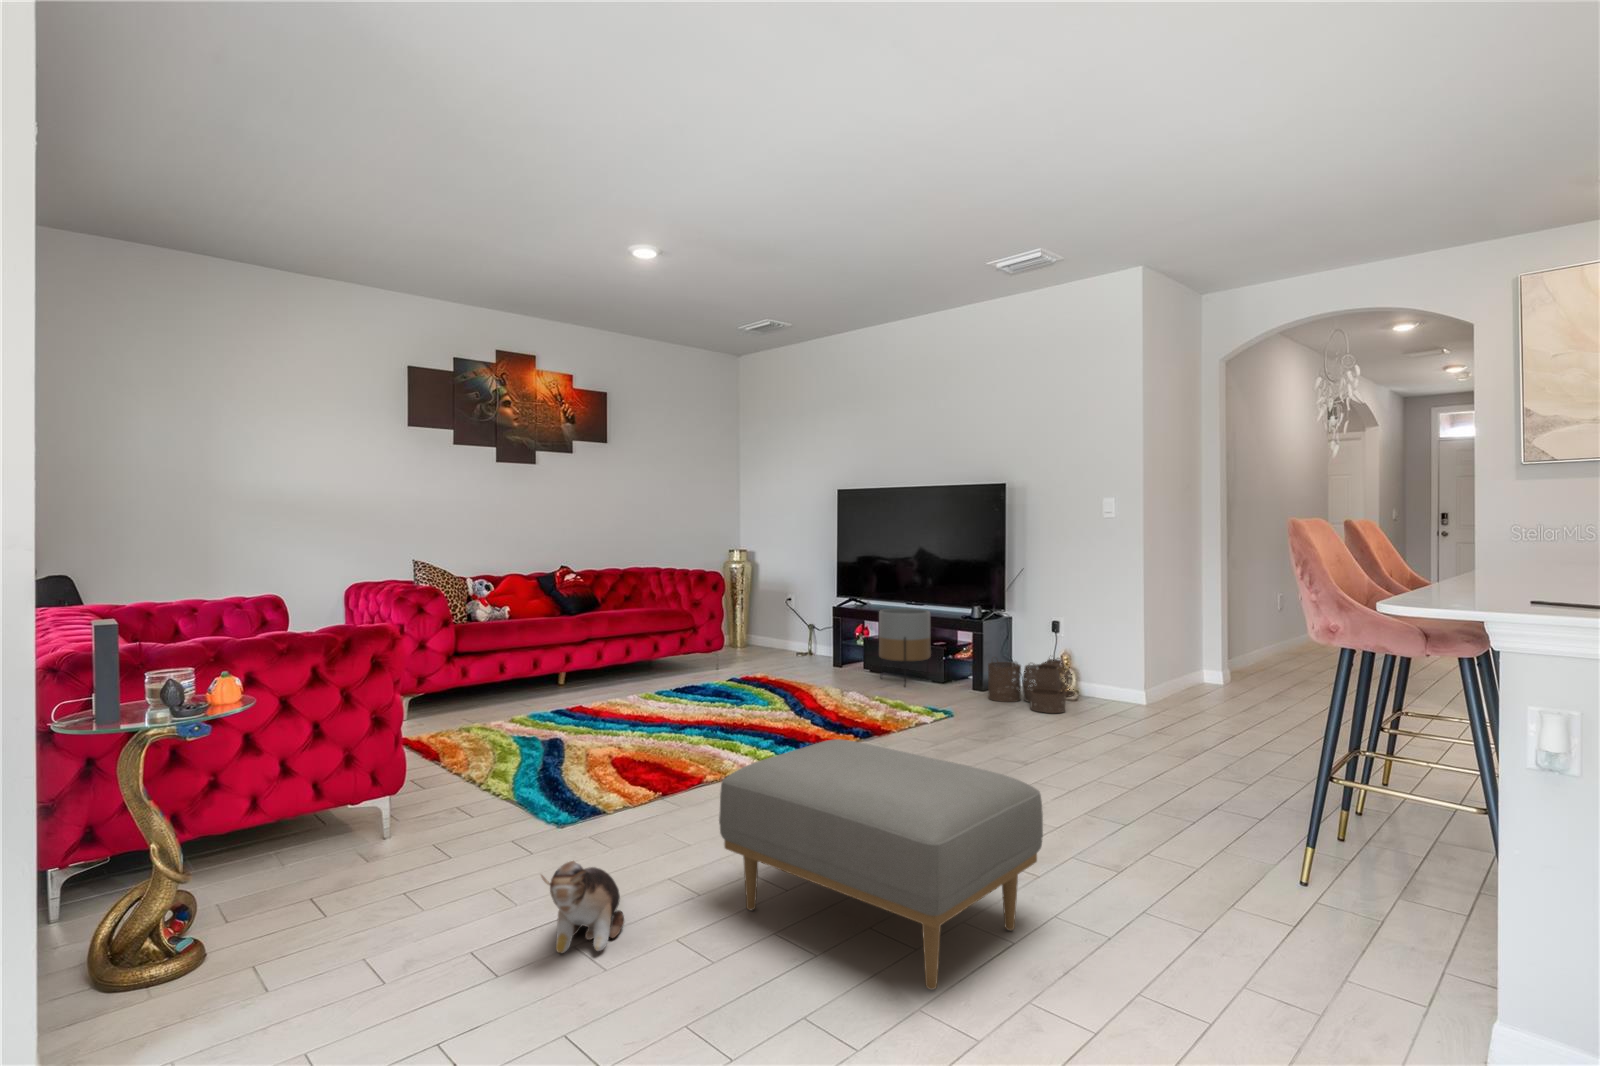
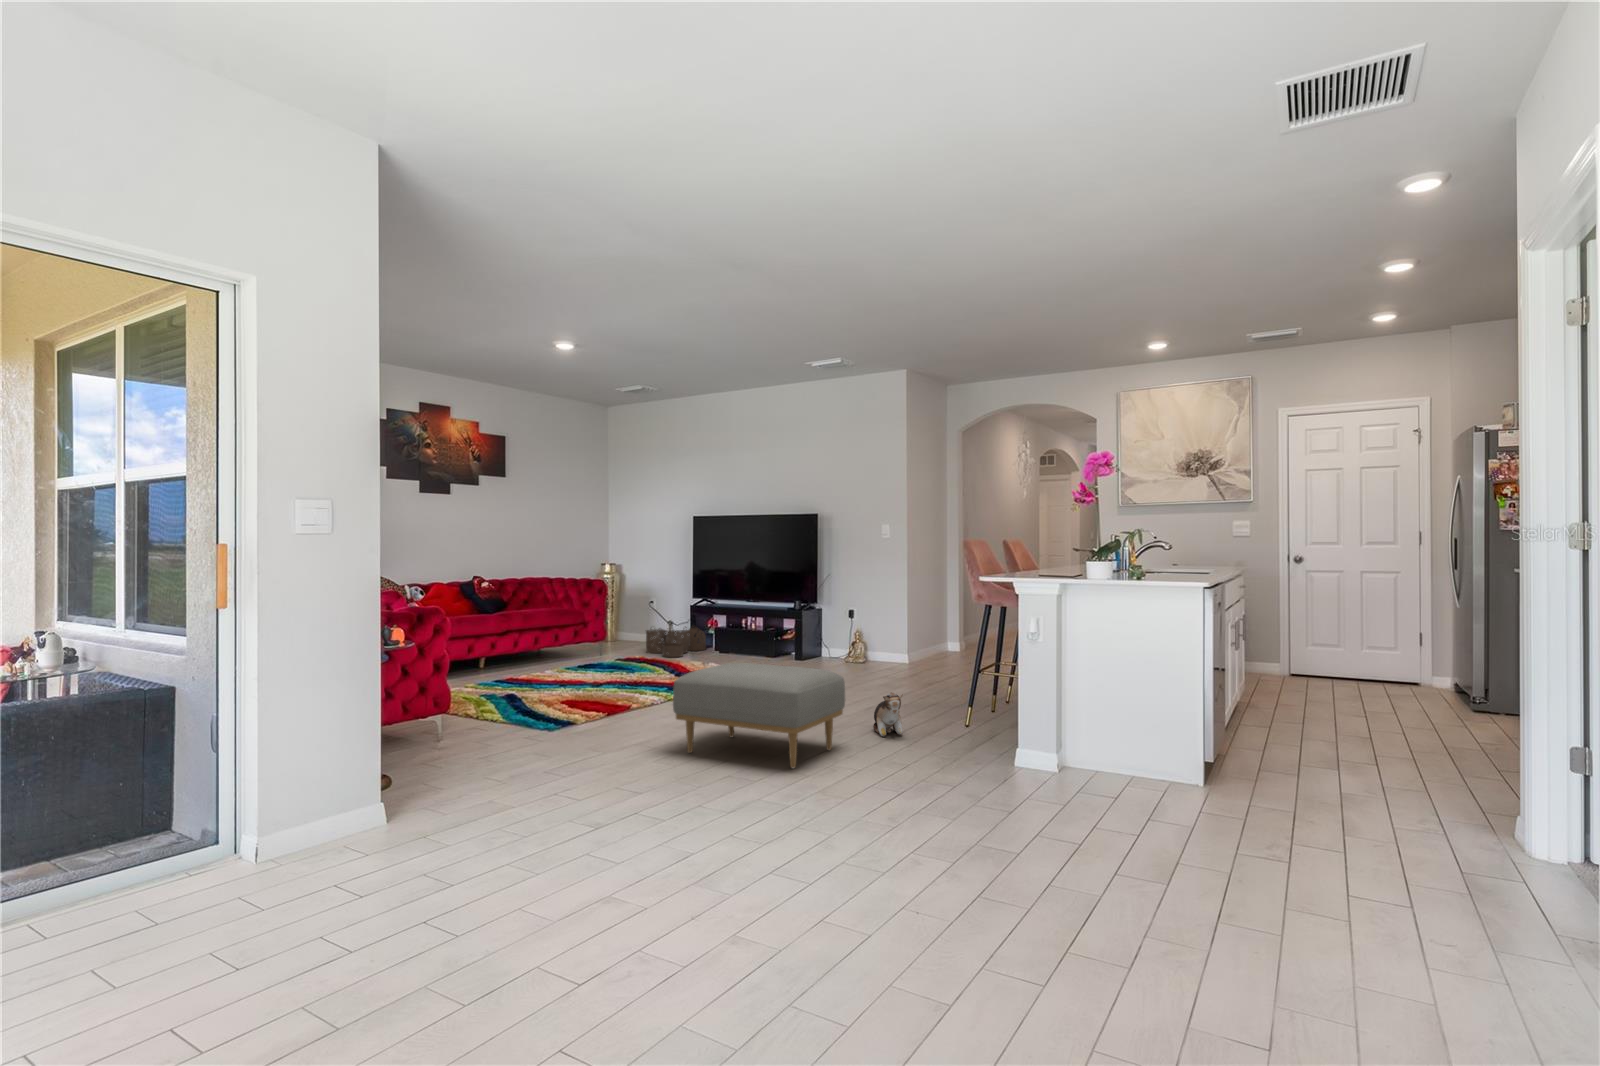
planter: present [879,609,931,685] -> none [728,604,765,660]
woven basket: present [988,658,1074,713] -> present [646,627,706,657]
plush toy: present [541,861,624,953] -> present [873,692,903,737]

